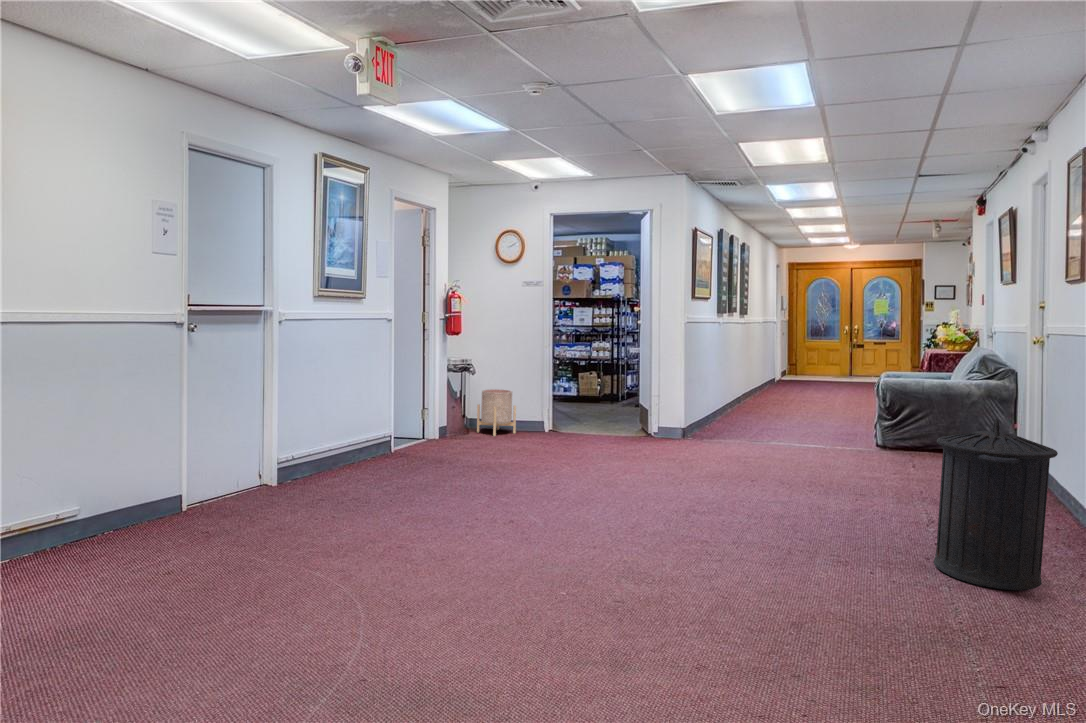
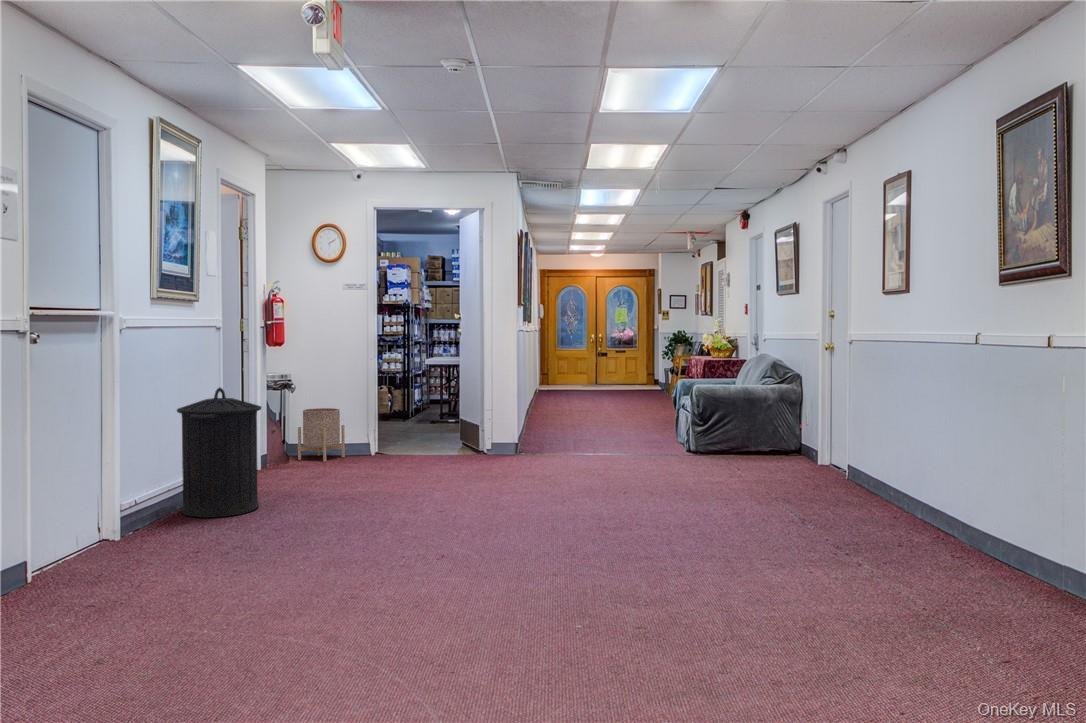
trash can: present [934,419,1058,590] -> present [177,388,261,518]

